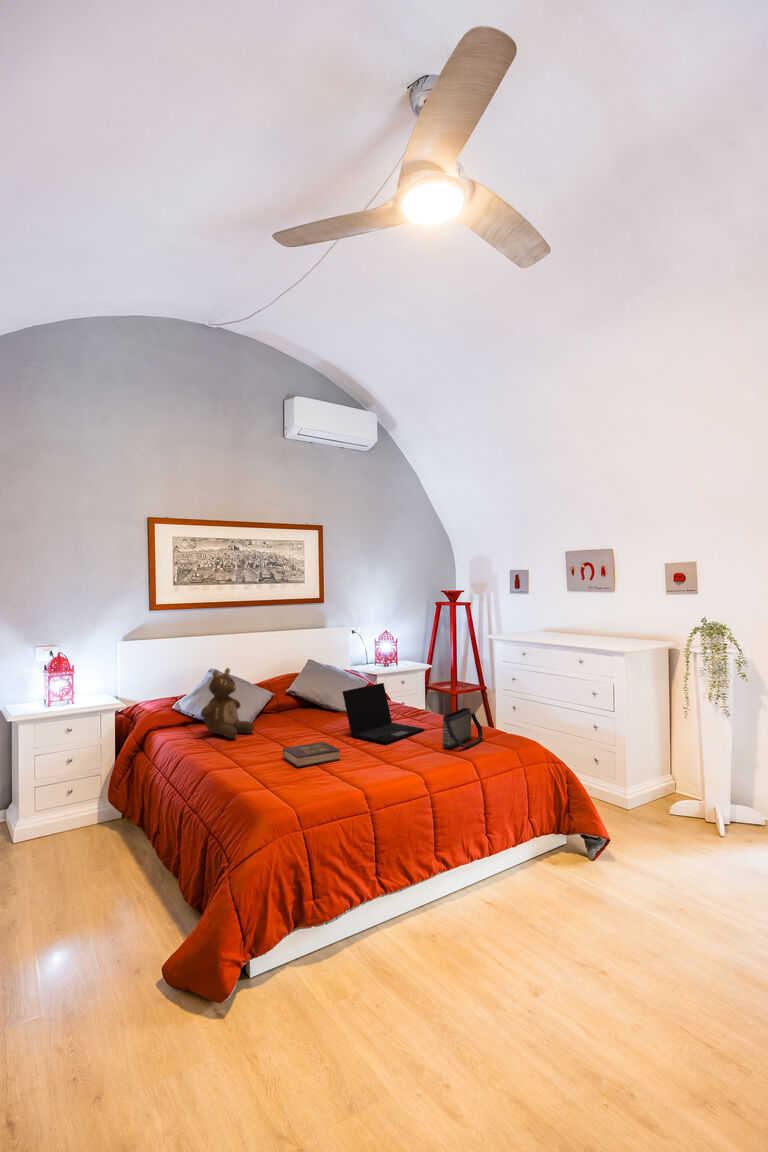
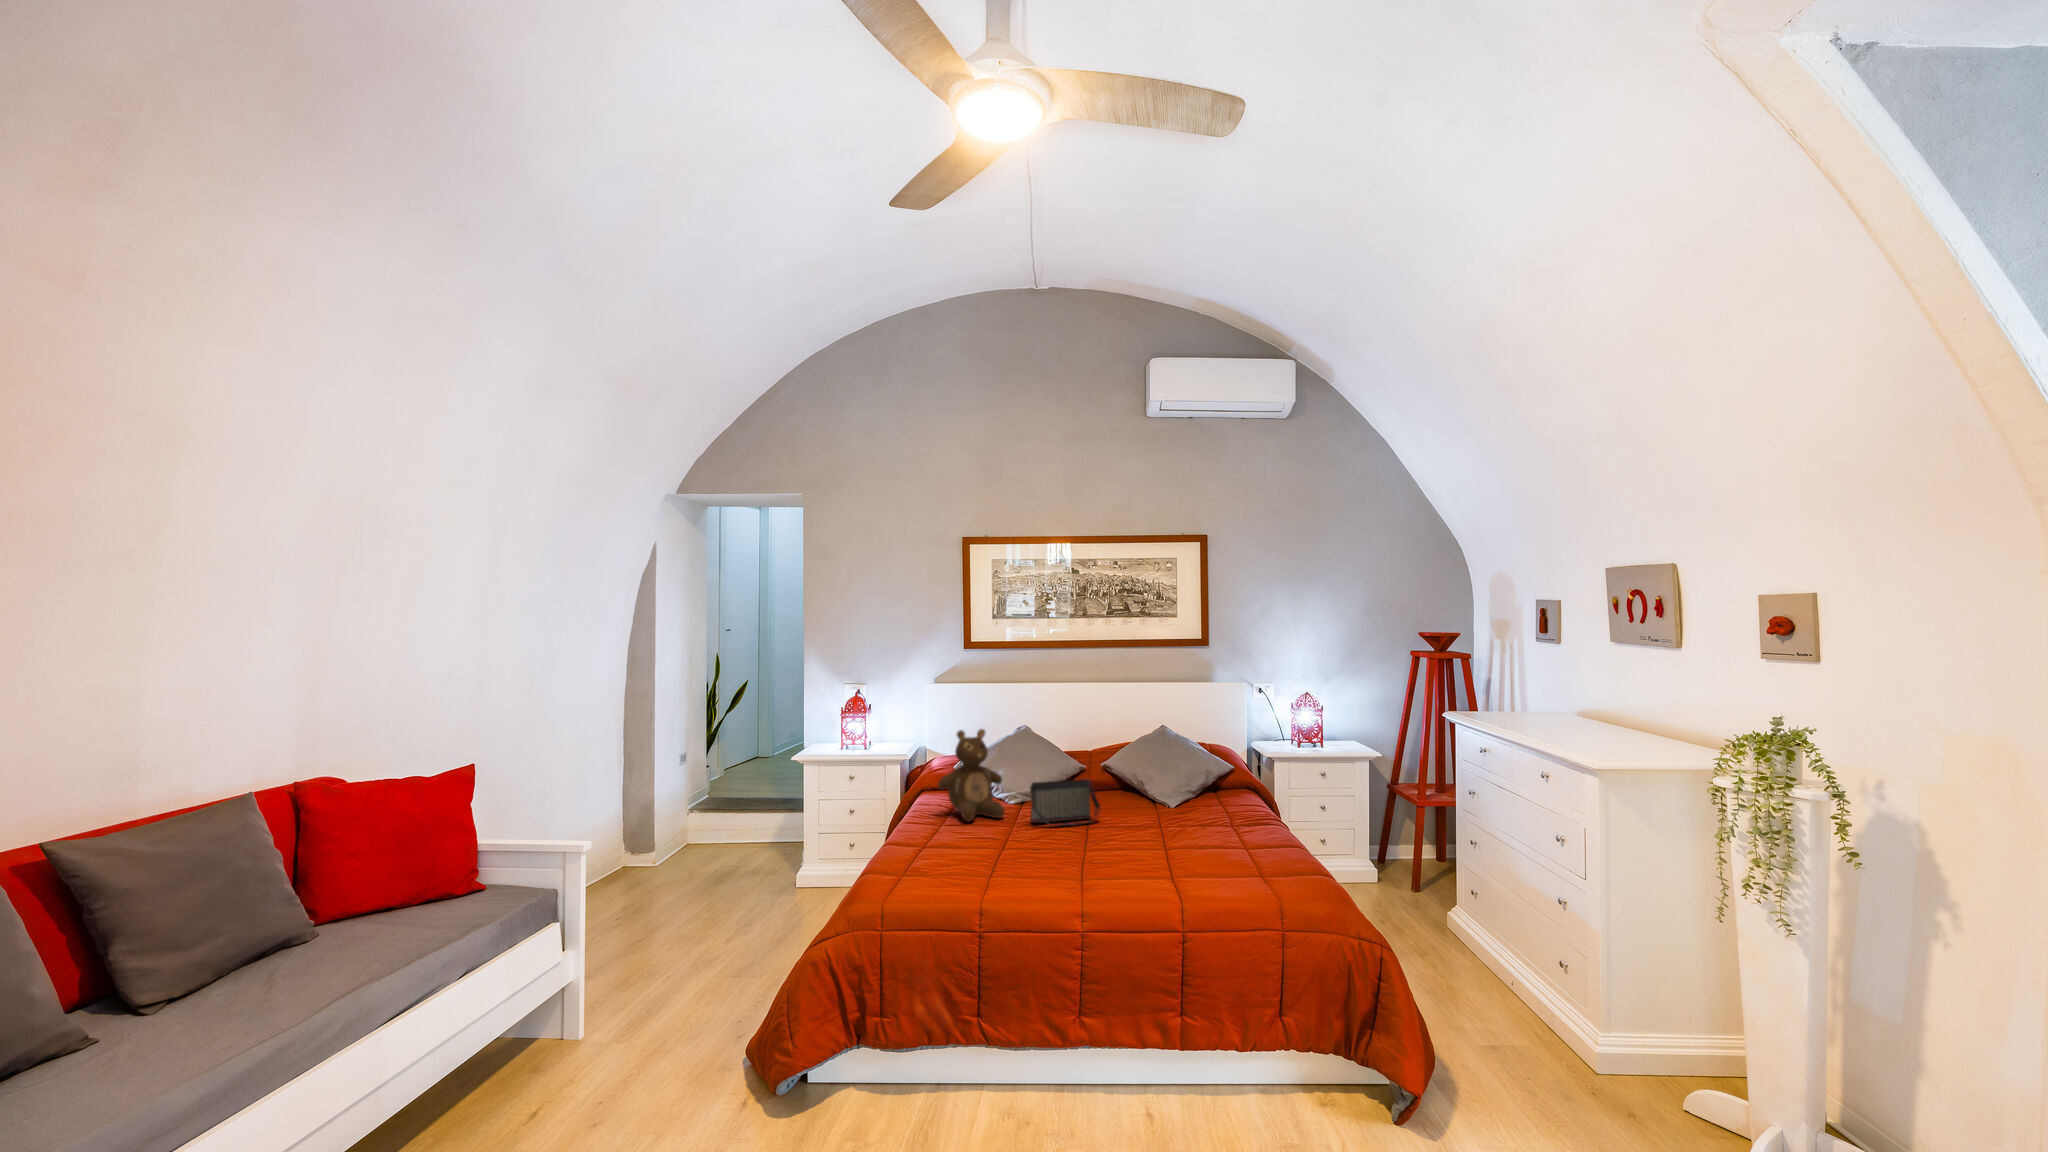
laptop: present [343,683,424,744] -> none [1100,774,1222,862]
handbag: present [442,708,483,748] -> present [1030,779,1100,826]
hardback book: present [283,742,340,767] -> none [975,842,1042,871]

